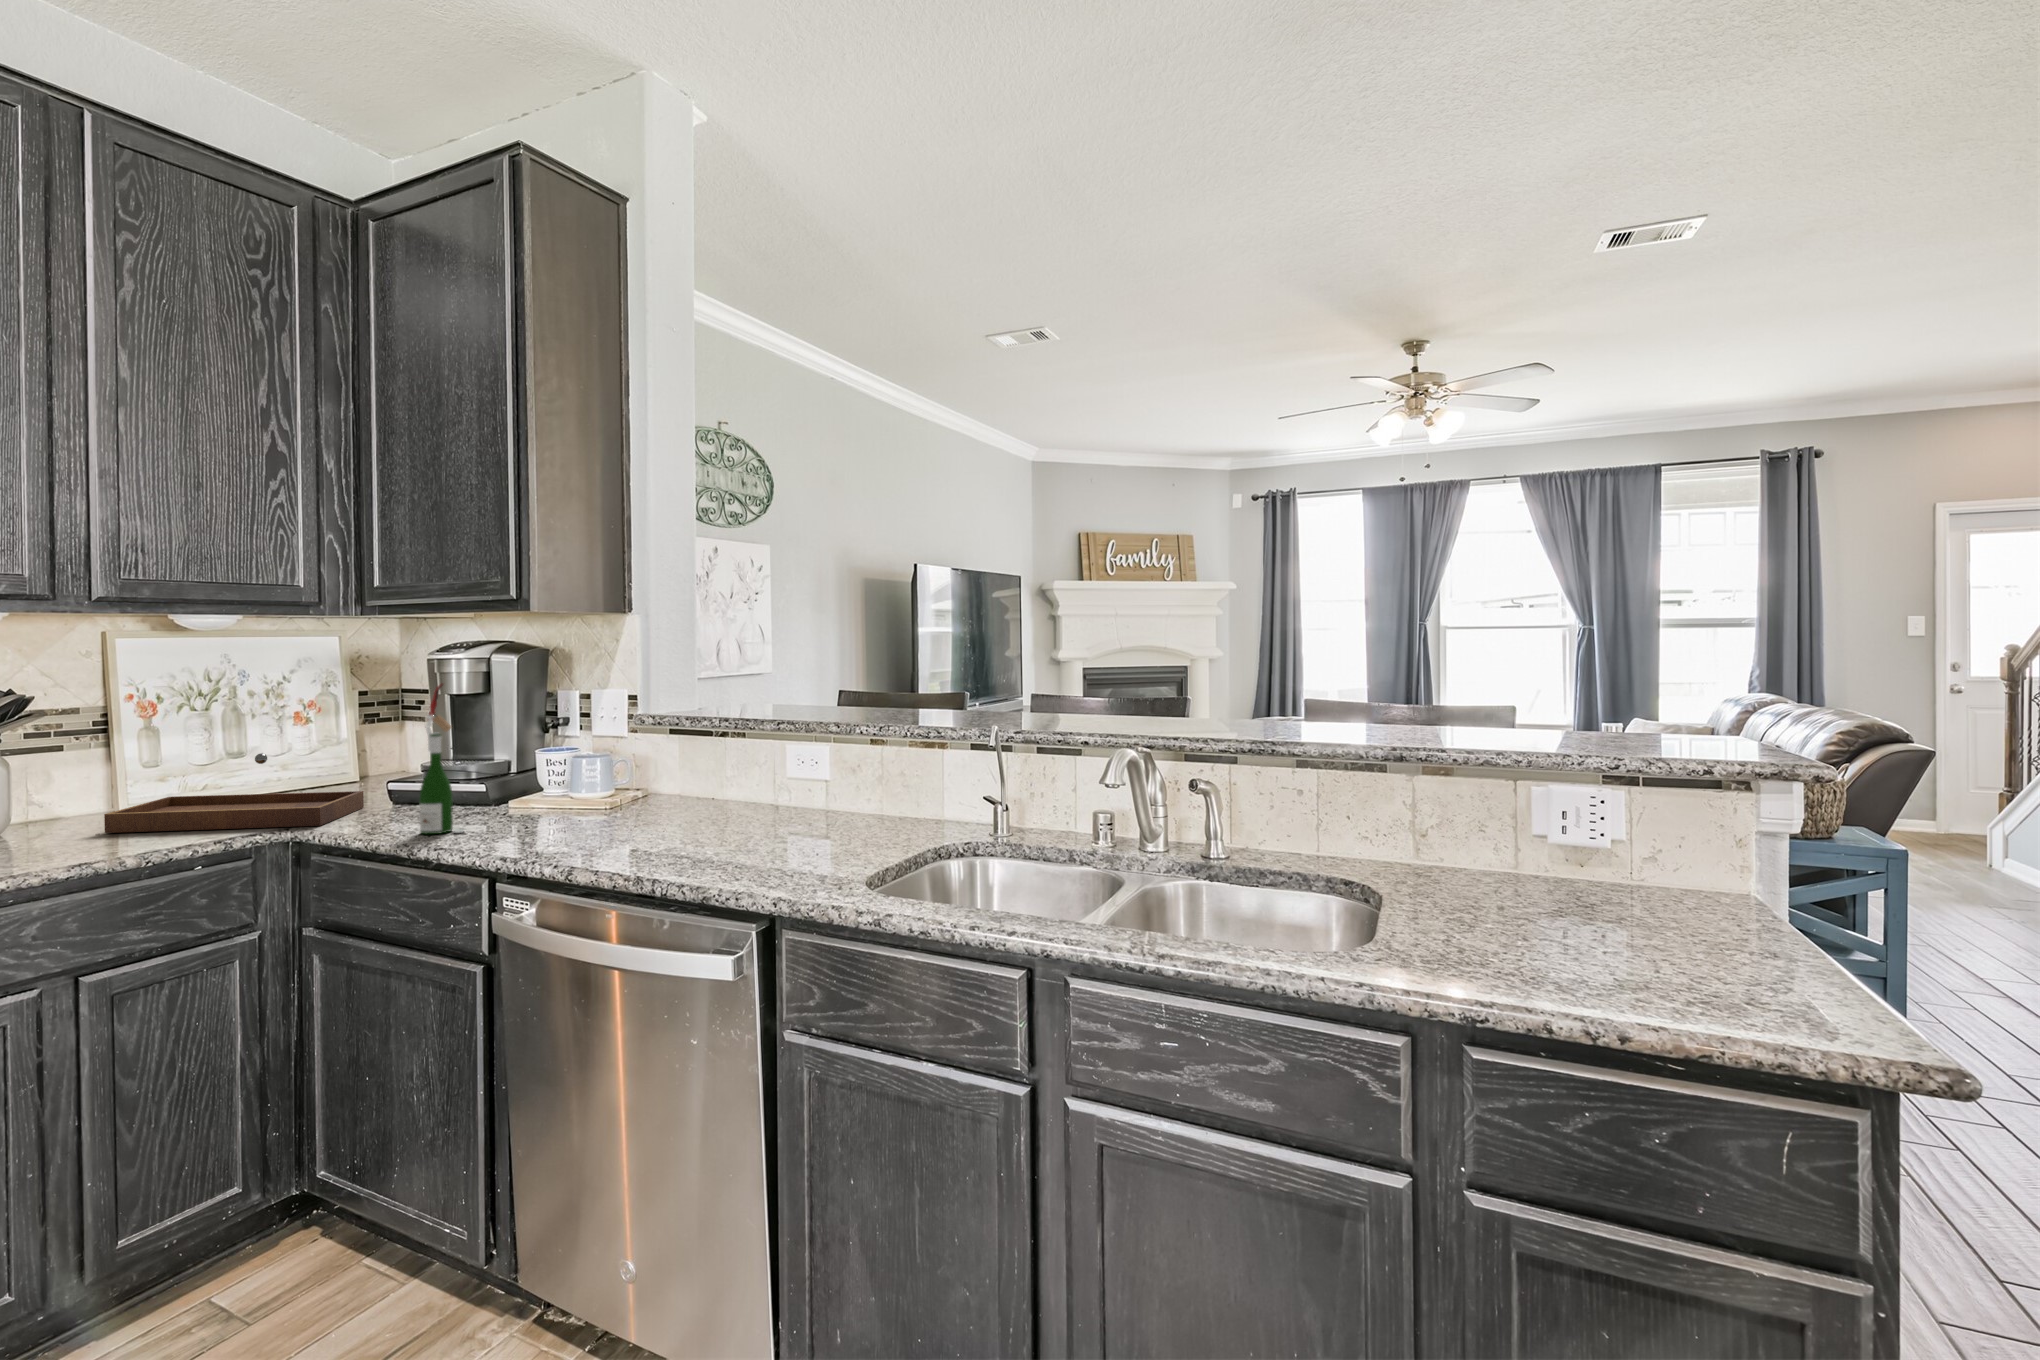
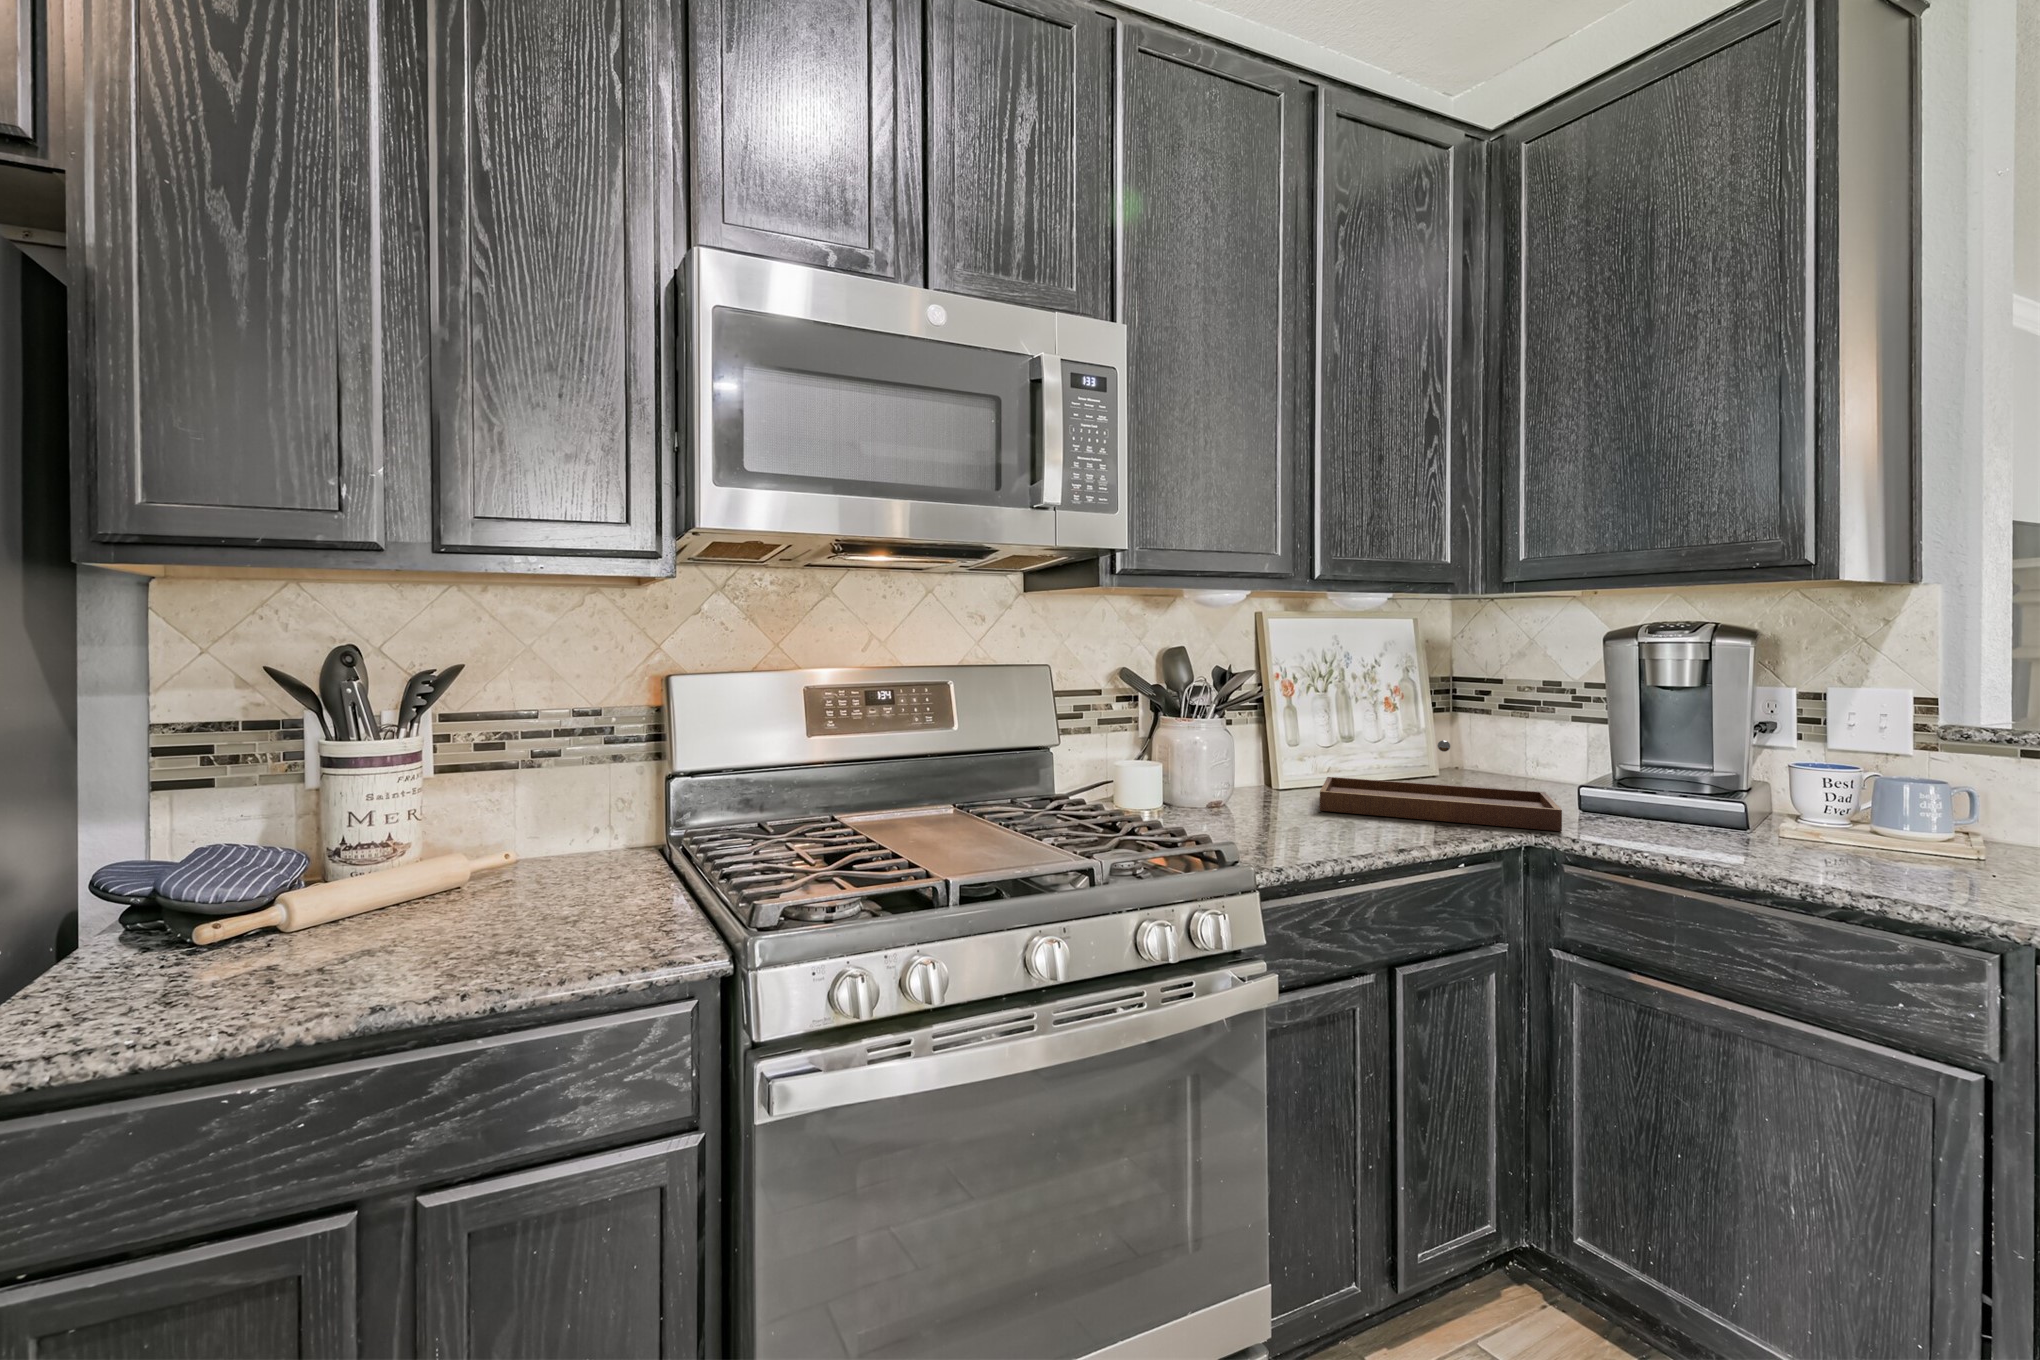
wine bottle: present [420,684,464,834] -> none [1752,668,1832,870]

